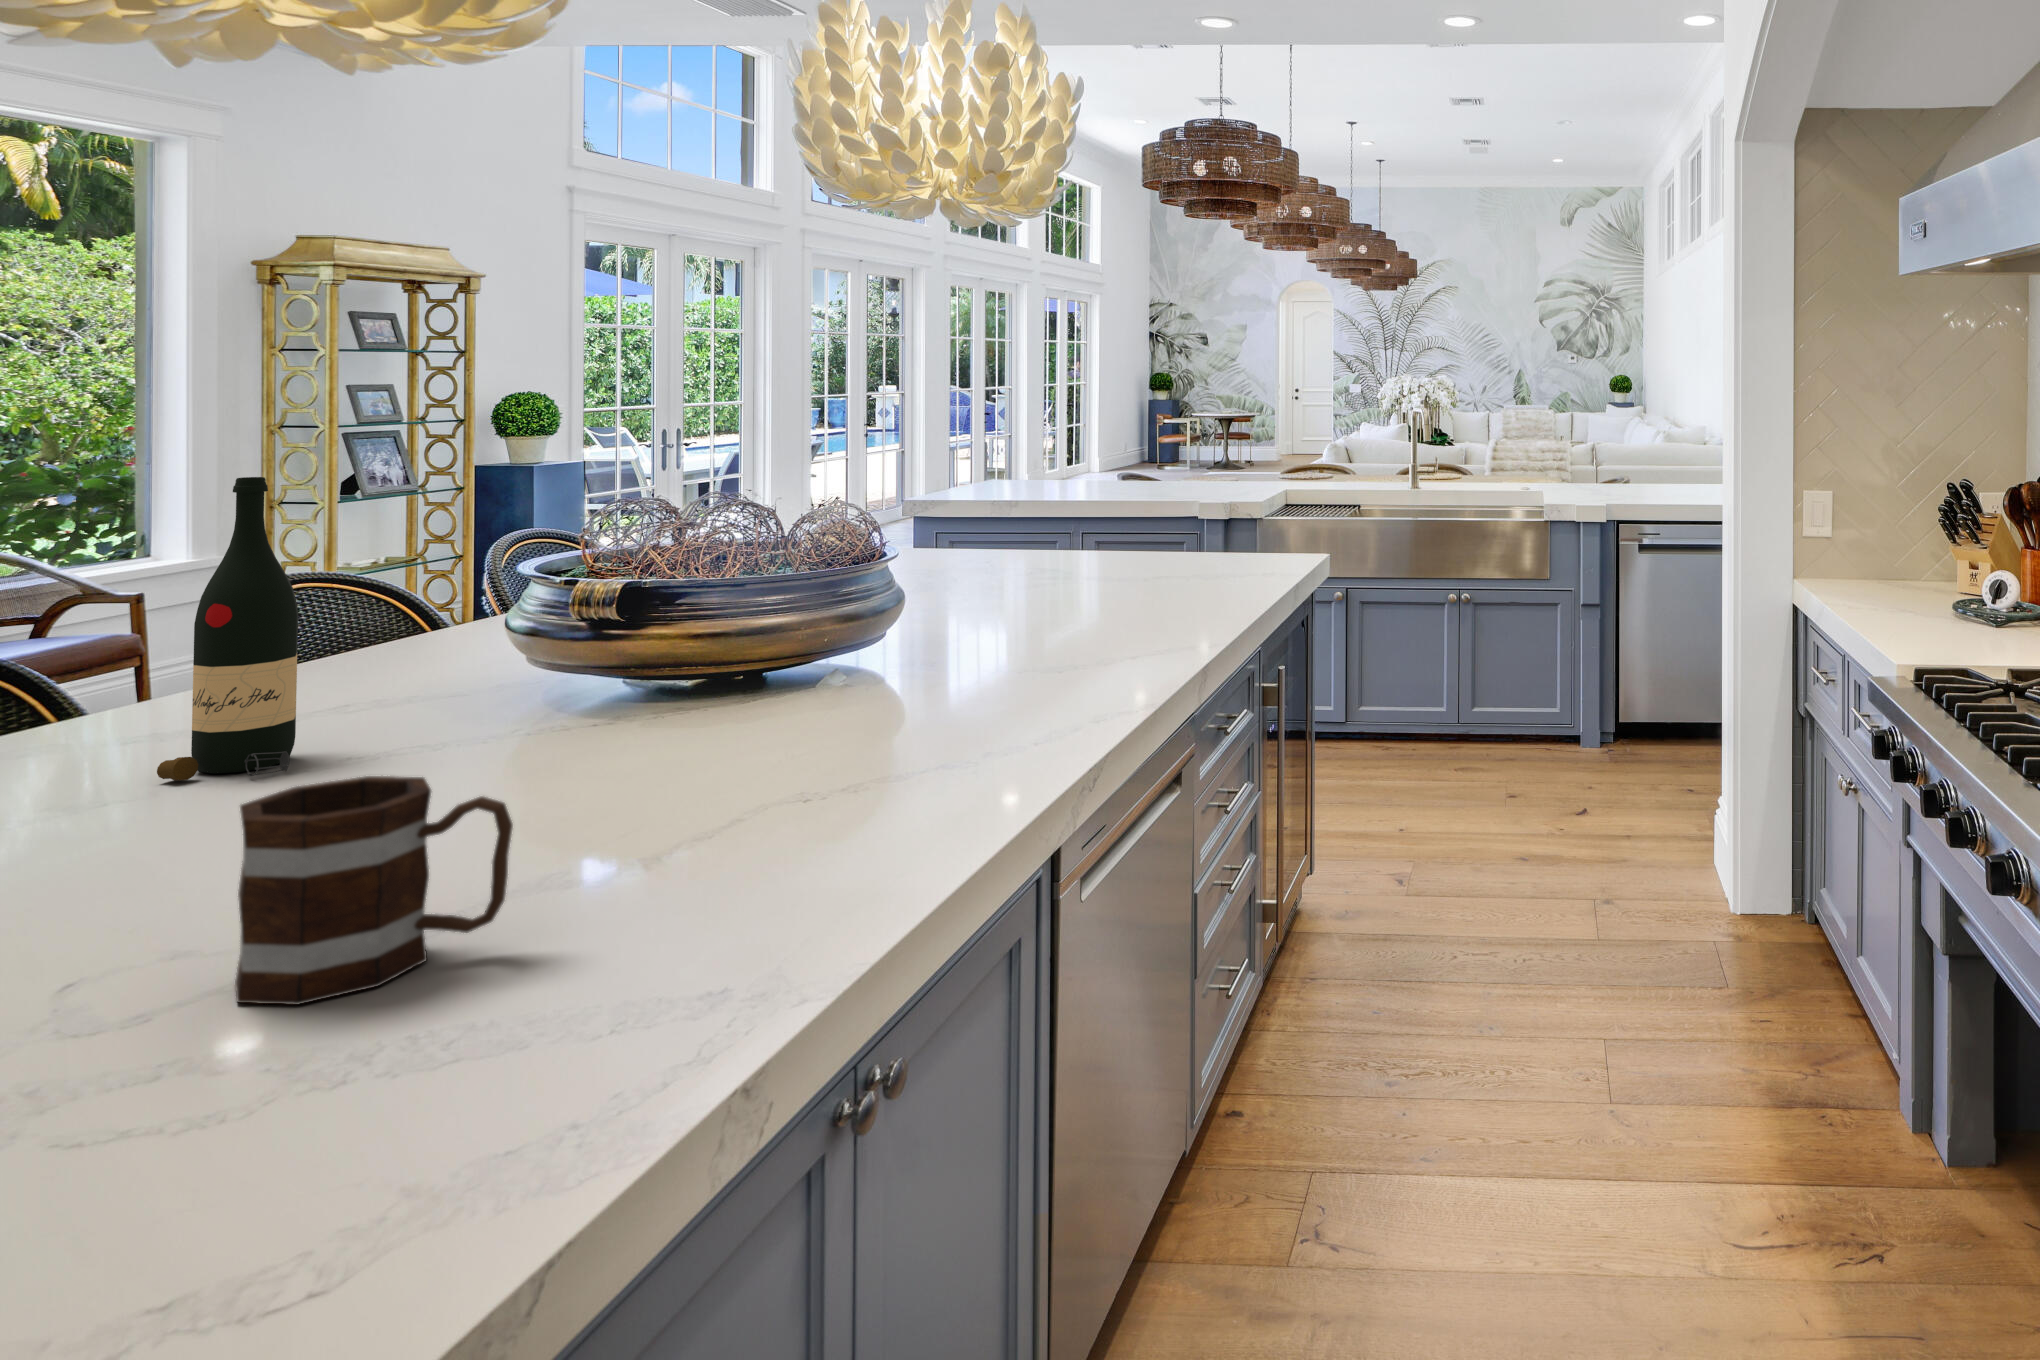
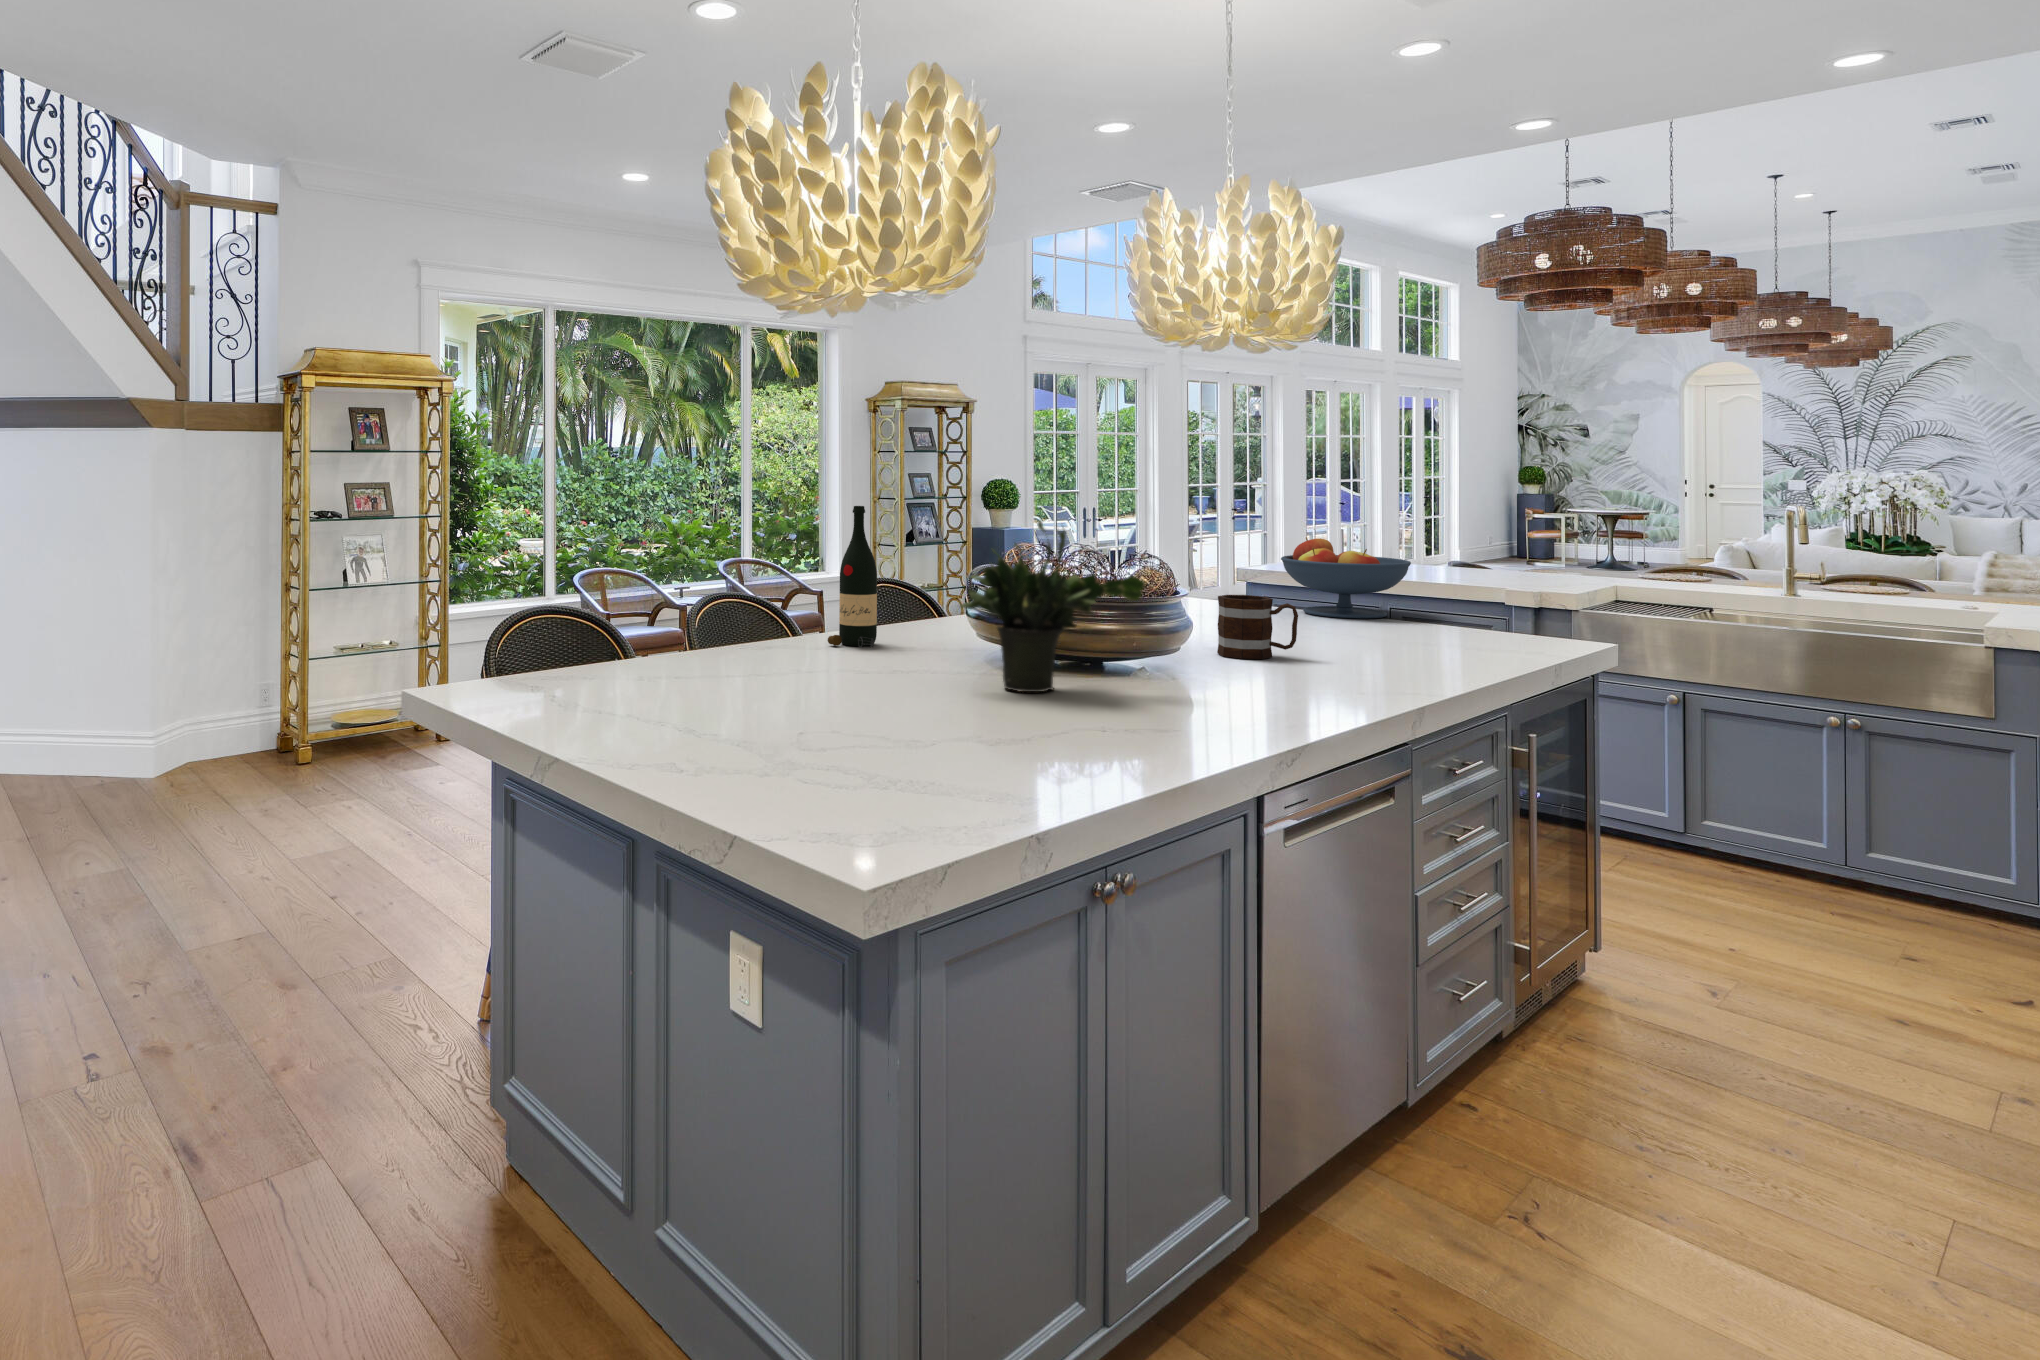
fruit bowl: none [1011,478,1172,583] -> present [1281,538,1411,618]
potted plant: none [531,505,919,841] -> present [960,521,1146,692]
mug: present [235,776,513,1005] -> present [1217,595,1298,659]

